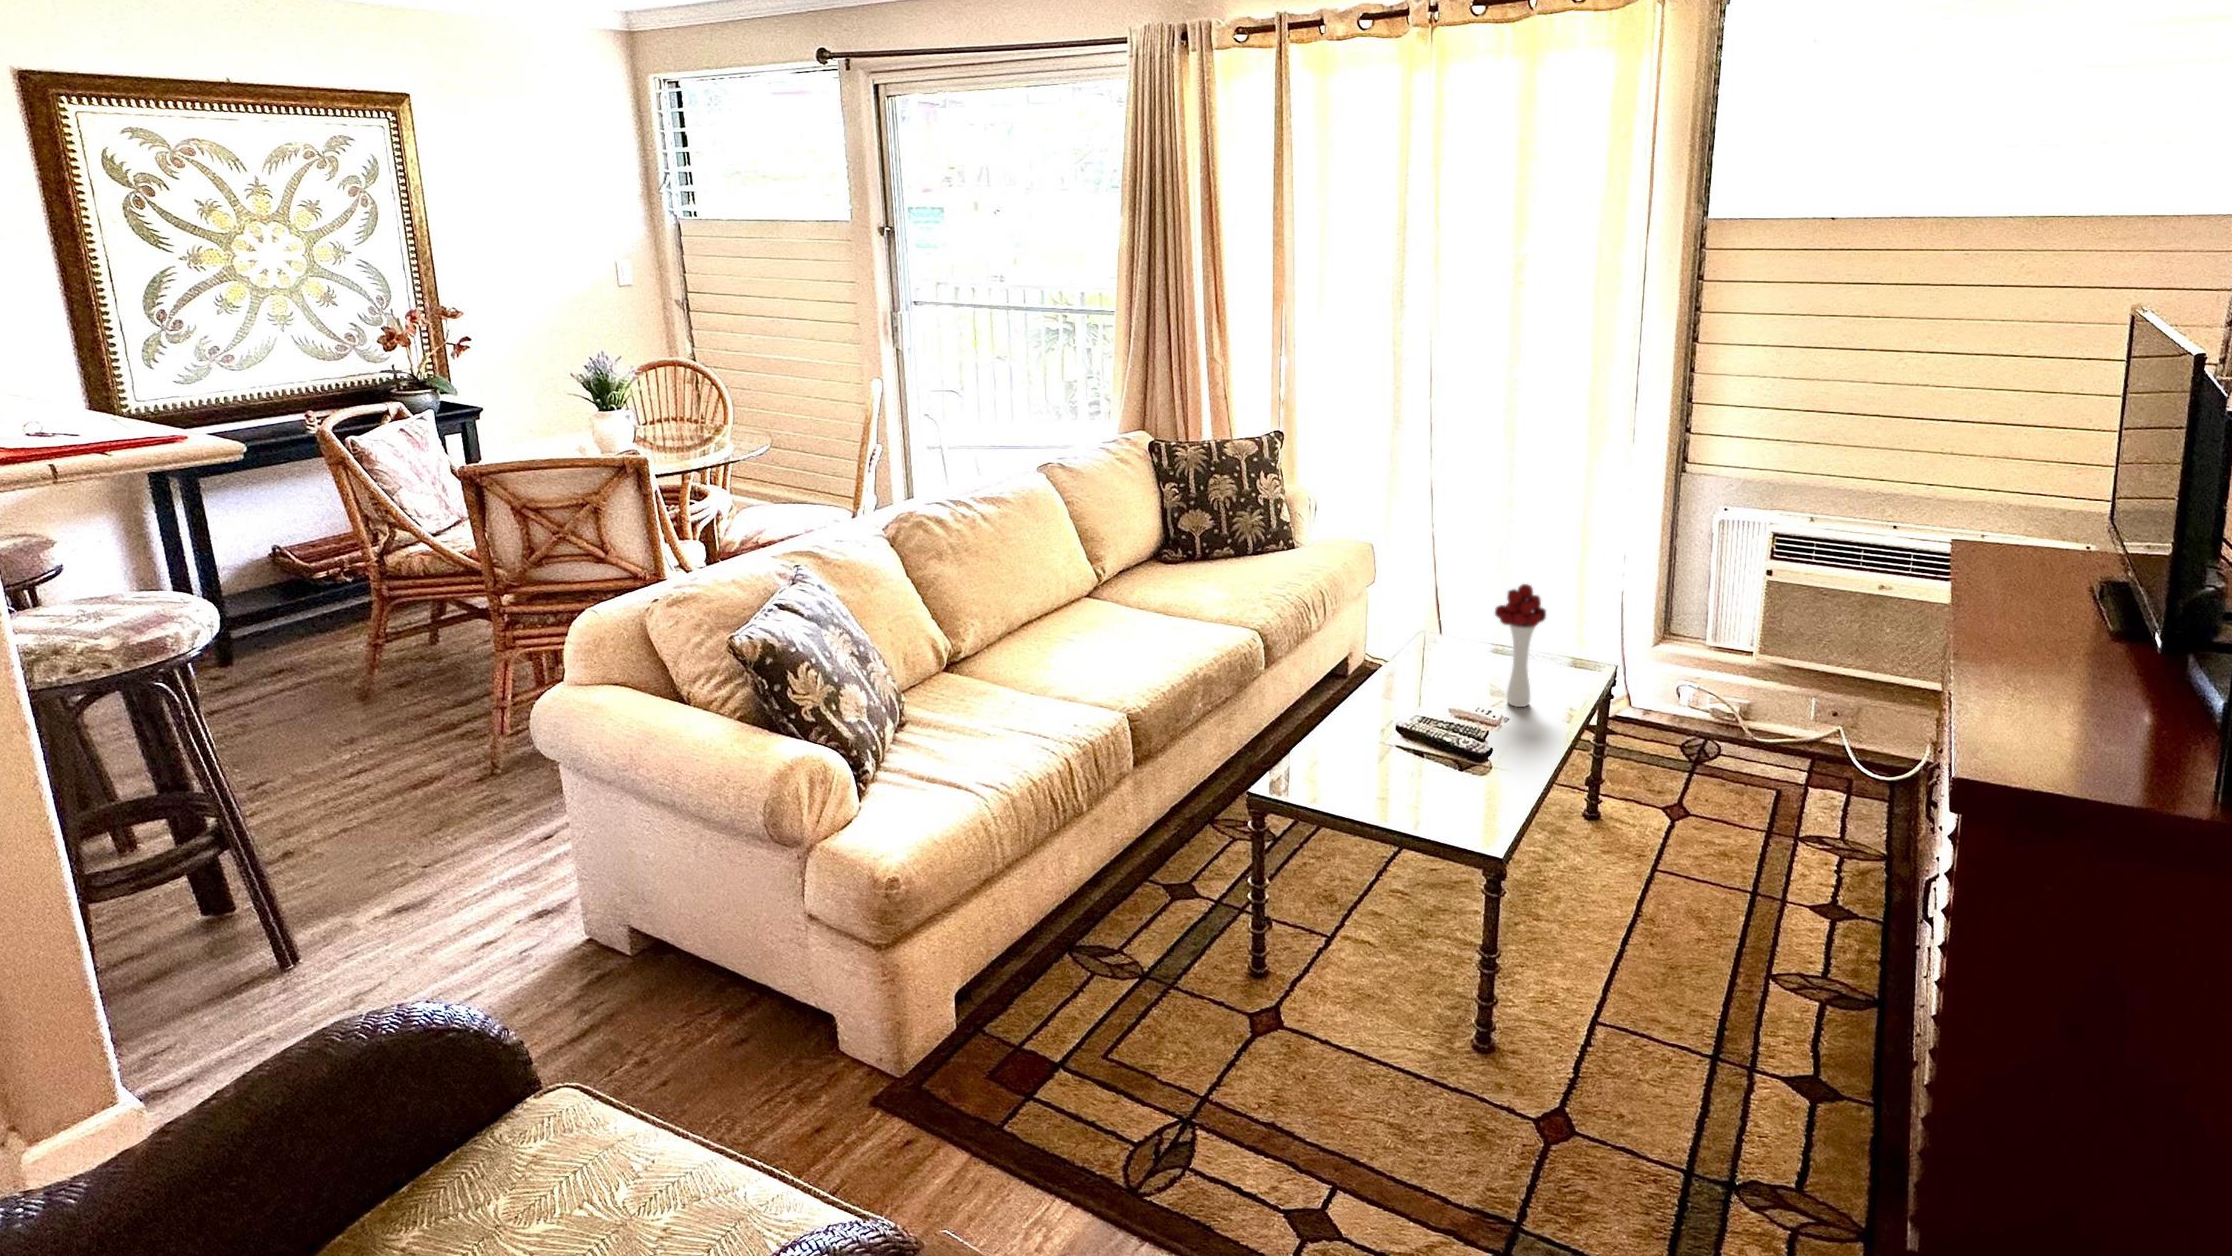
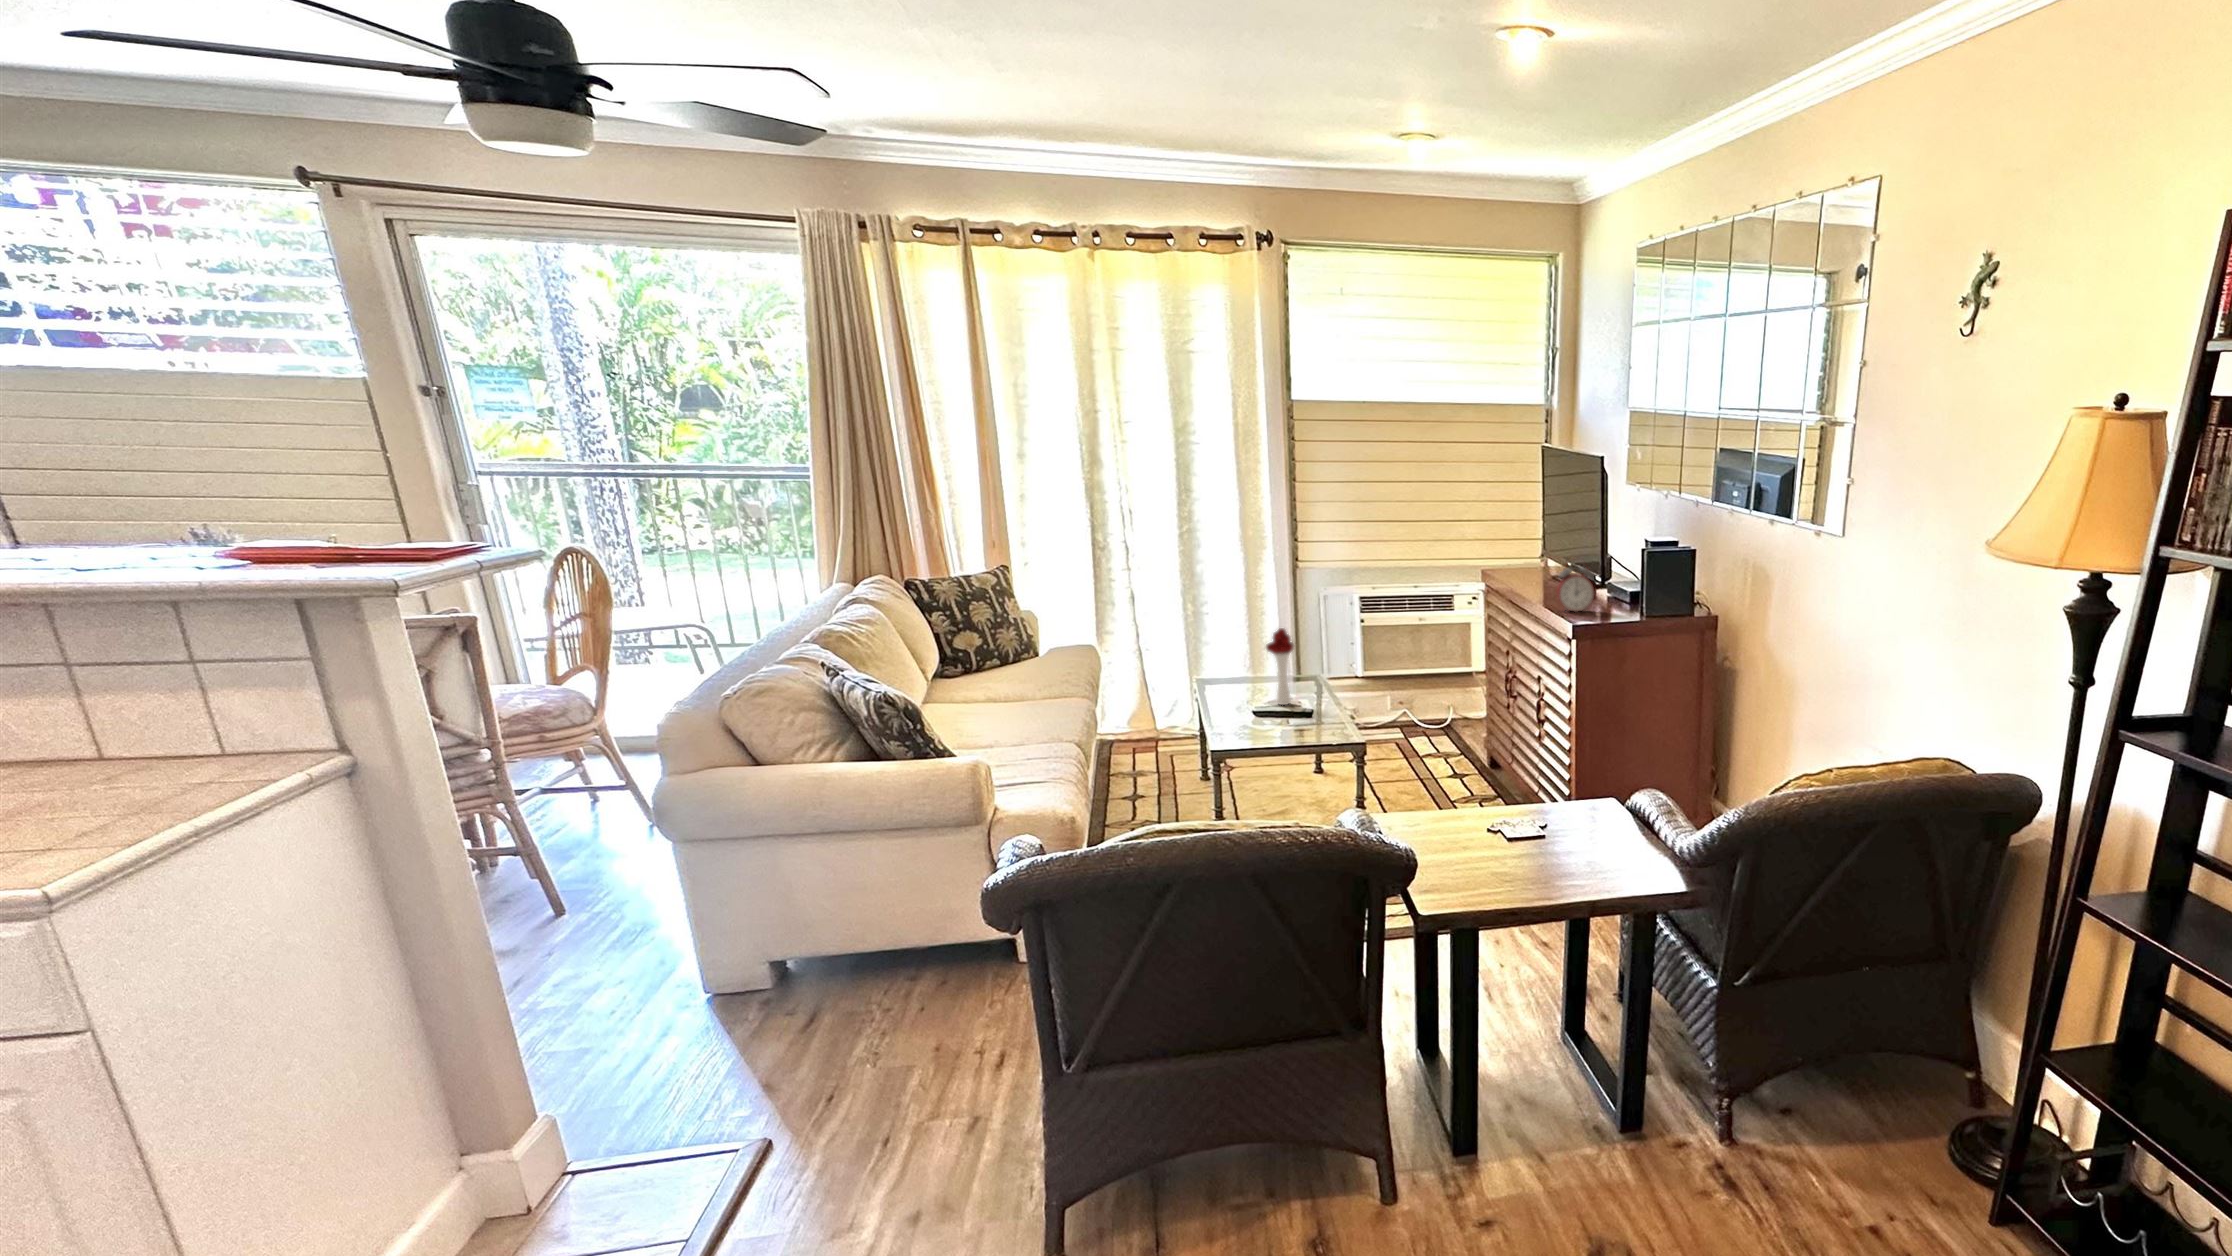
alarm clock: none [2069,565,2183,695] -> present [1557,568,1595,611]

